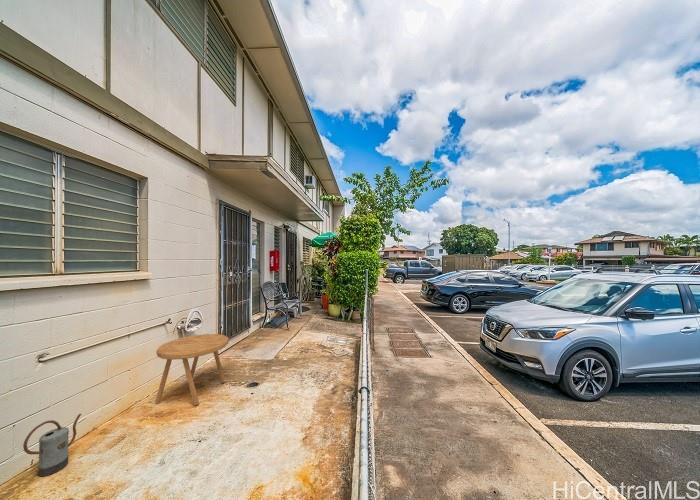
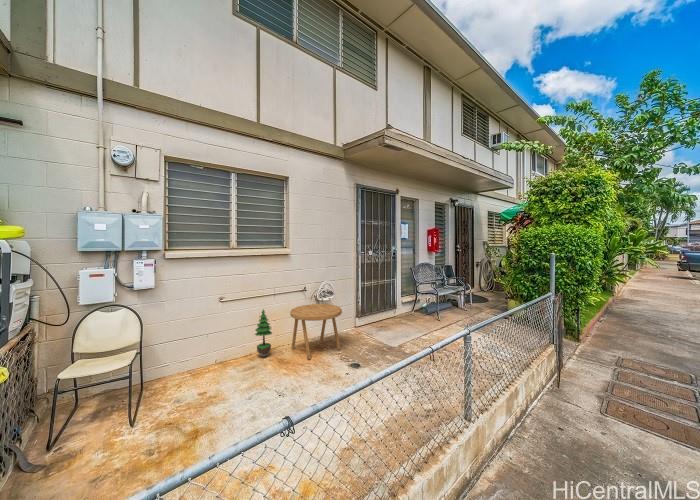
potted tree: none [102,358,135,429] -> present [255,309,272,357]
watering can: present [23,414,81,477] -> none [213,336,242,368]

